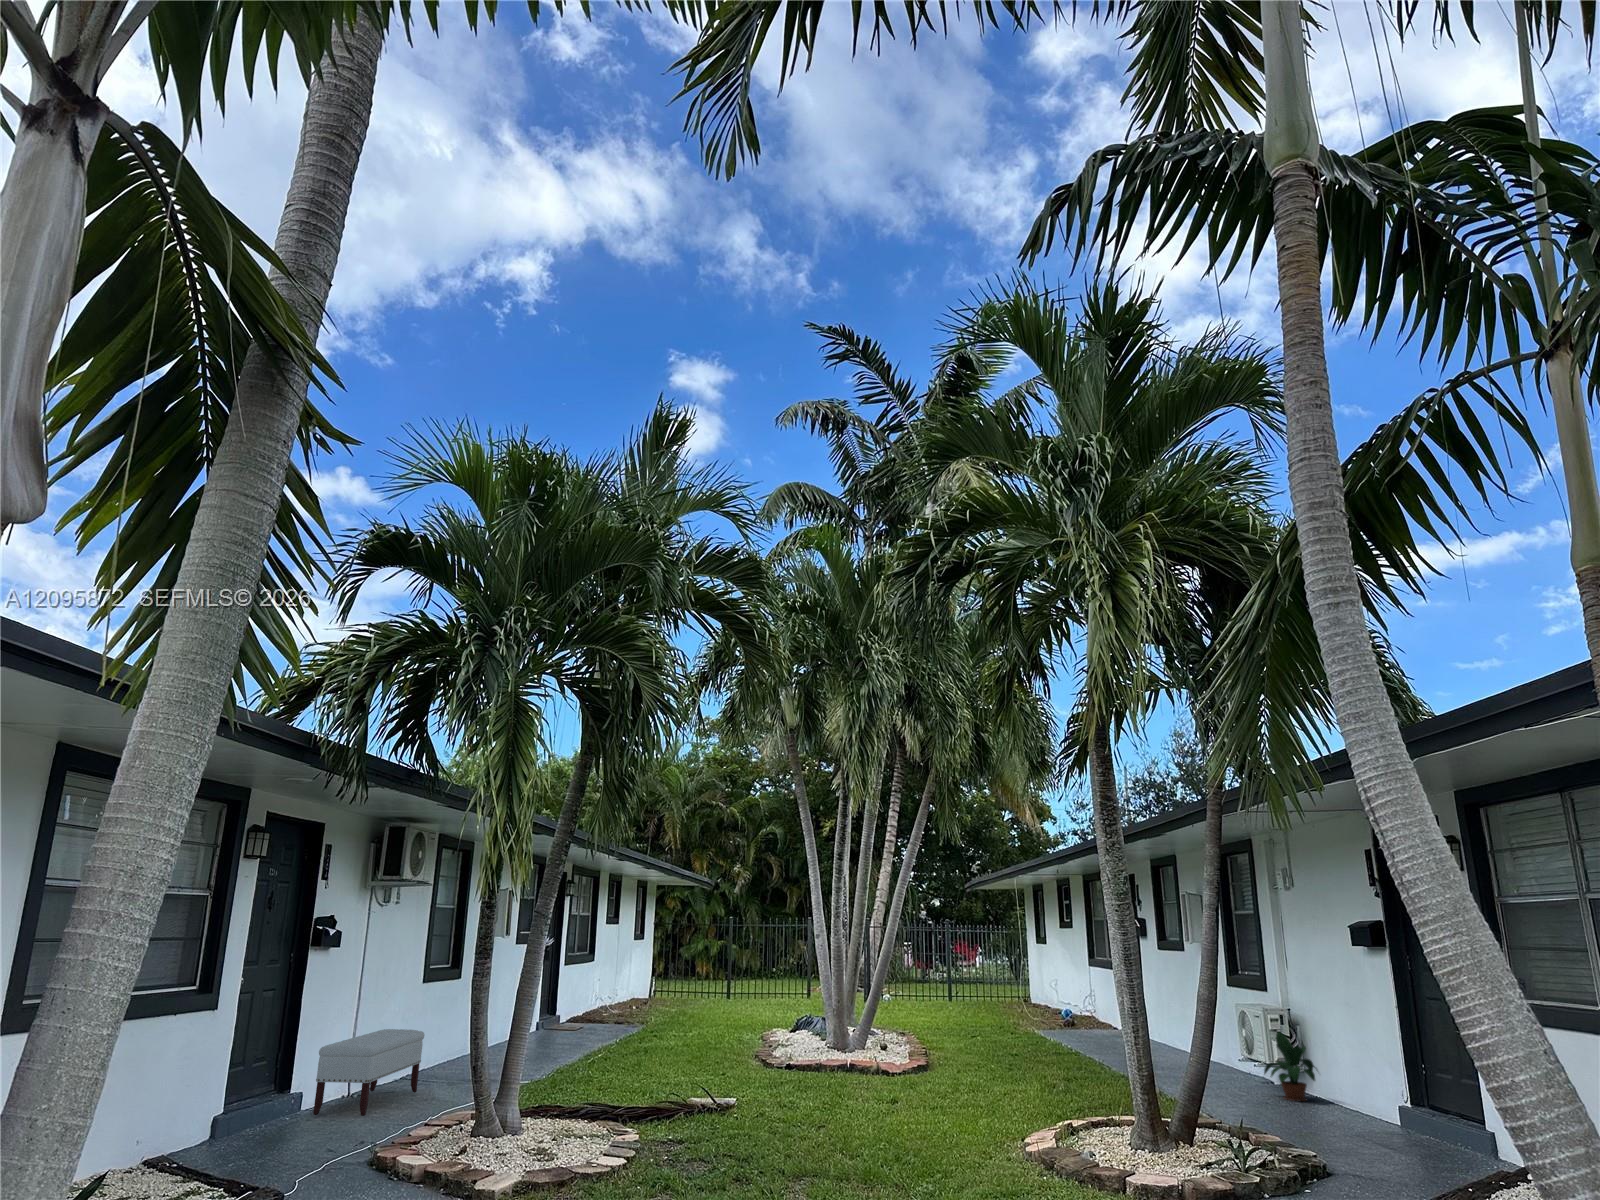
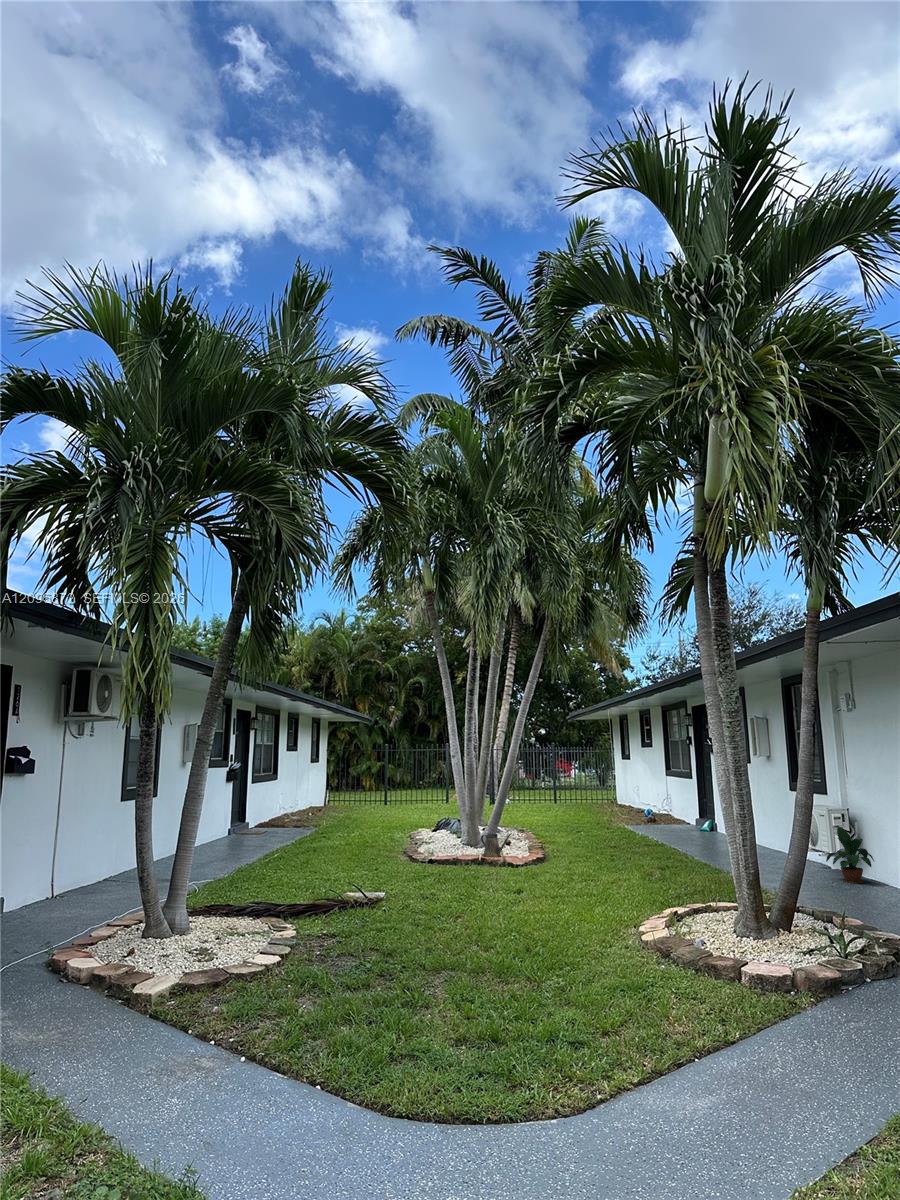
bench: present [313,1029,424,1116] -> none [16,840,120,915]
watering can: none [850,1034,888,1064] -> present [481,833,511,857]

